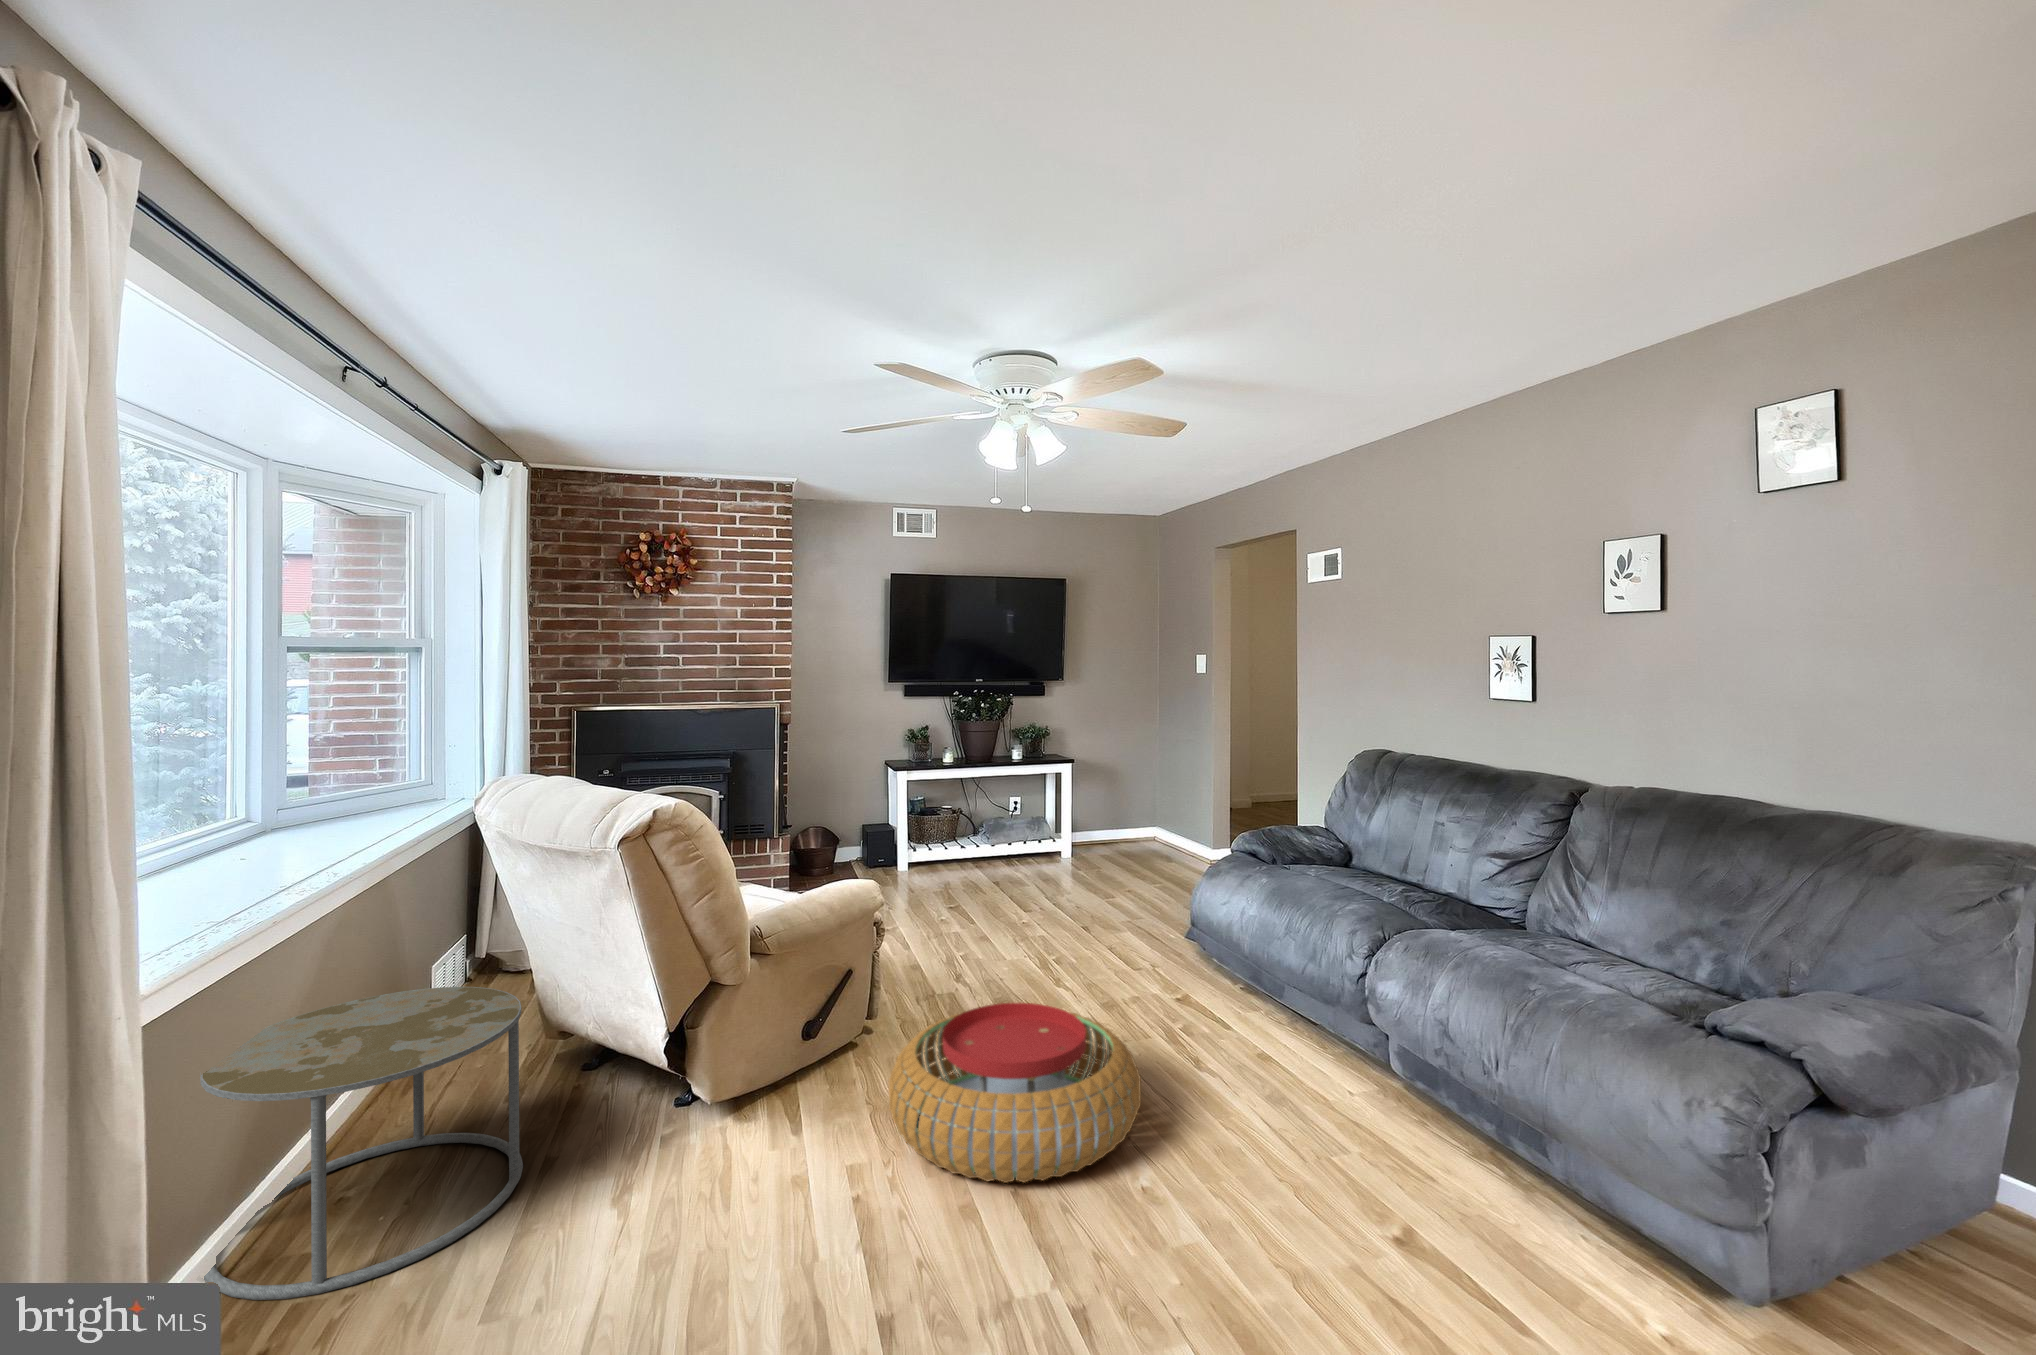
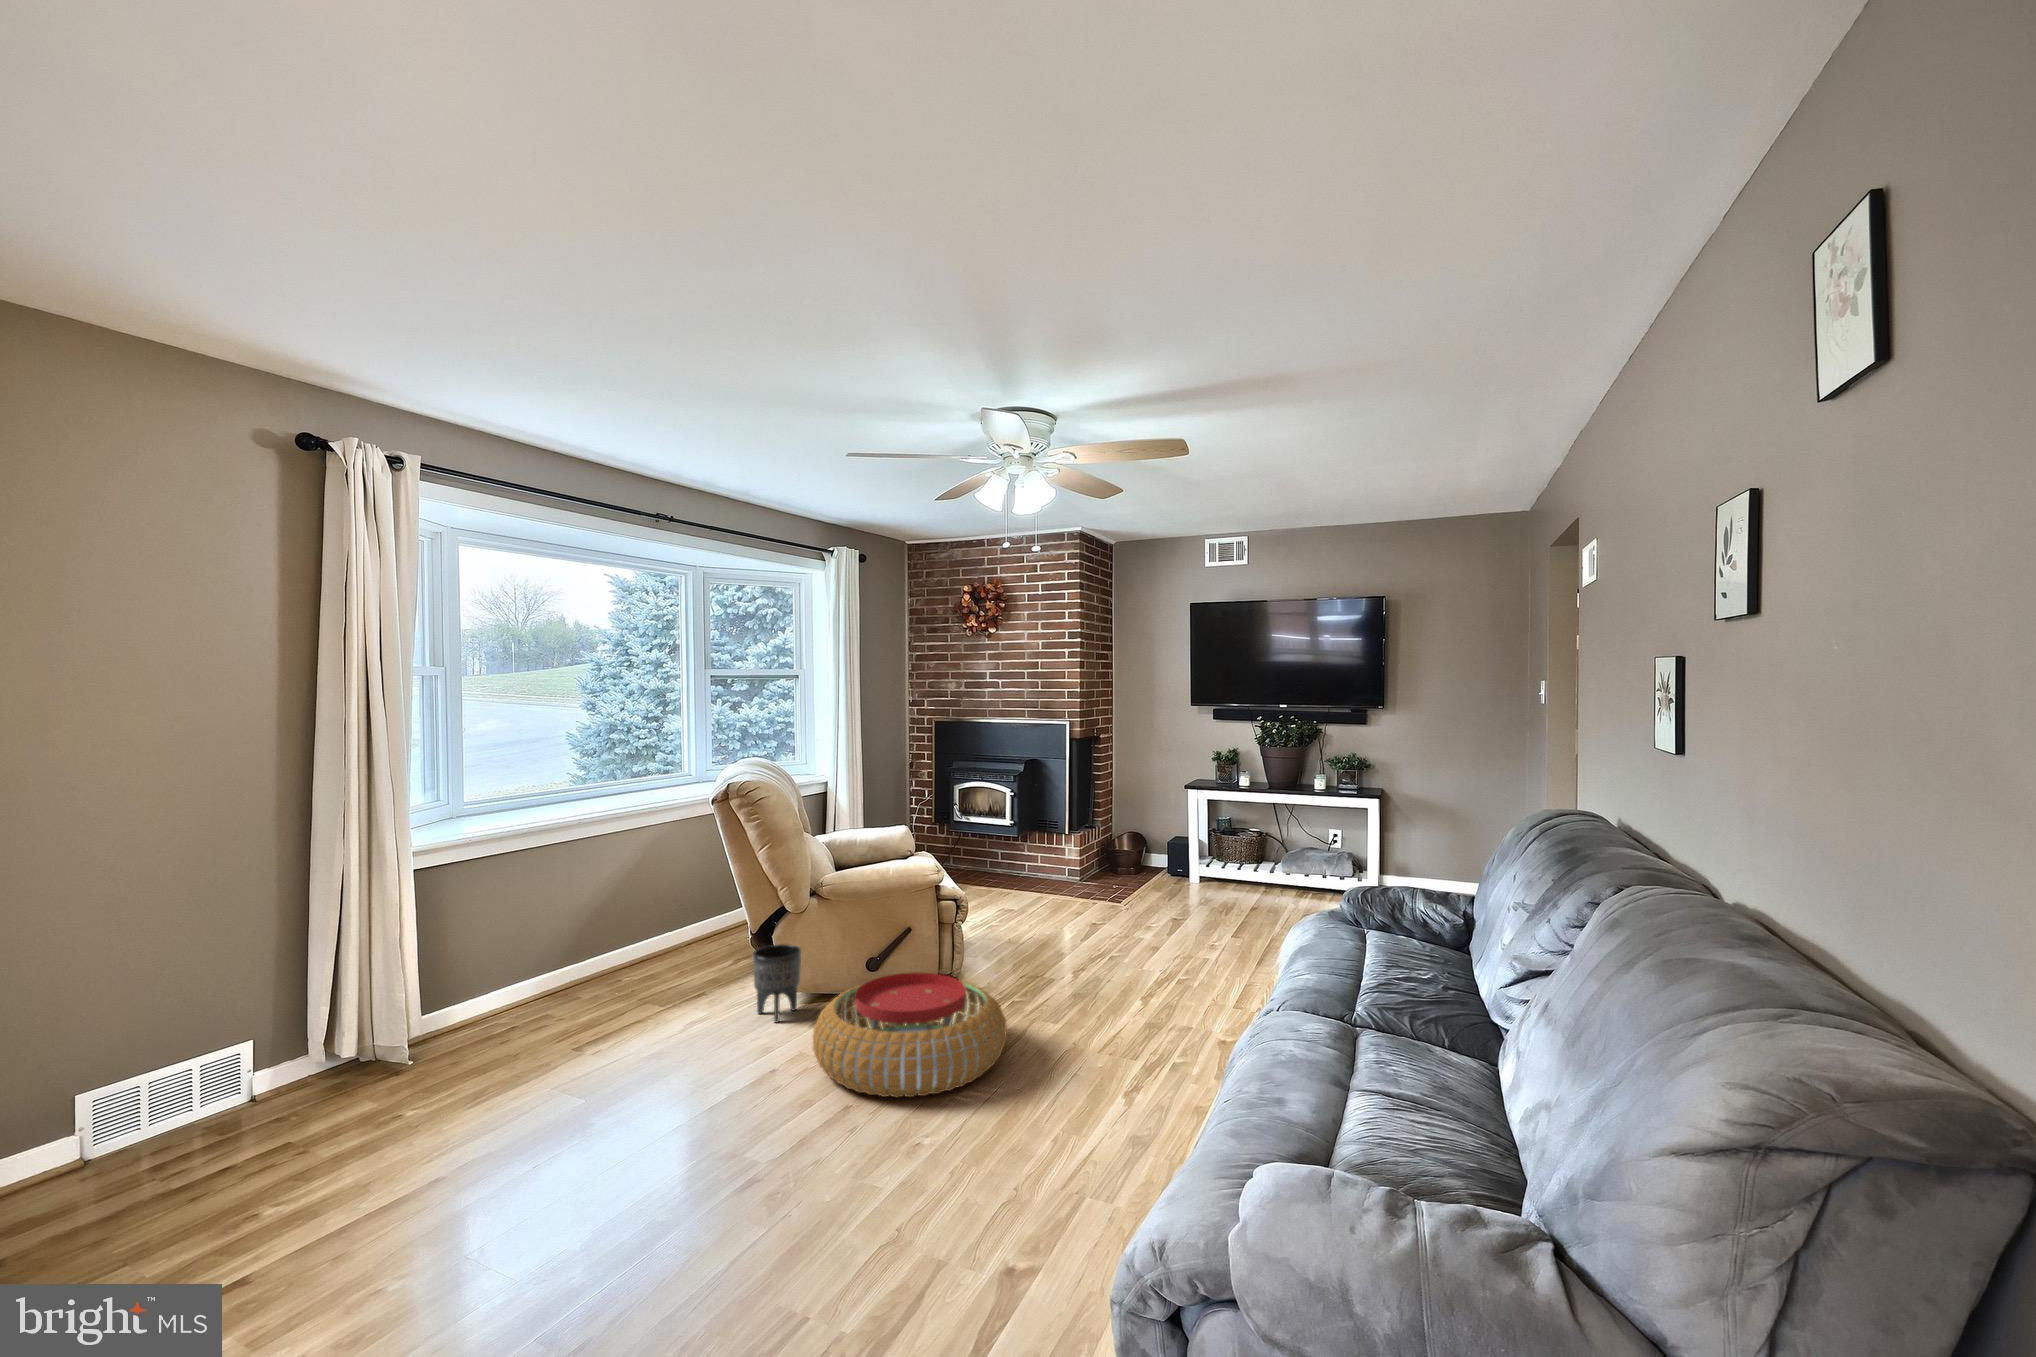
side table: present [200,987,523,1300] -> none [561,881,706,1013]
planter: none [695,1030,772,1154] -> present [753,944,801,1022]

